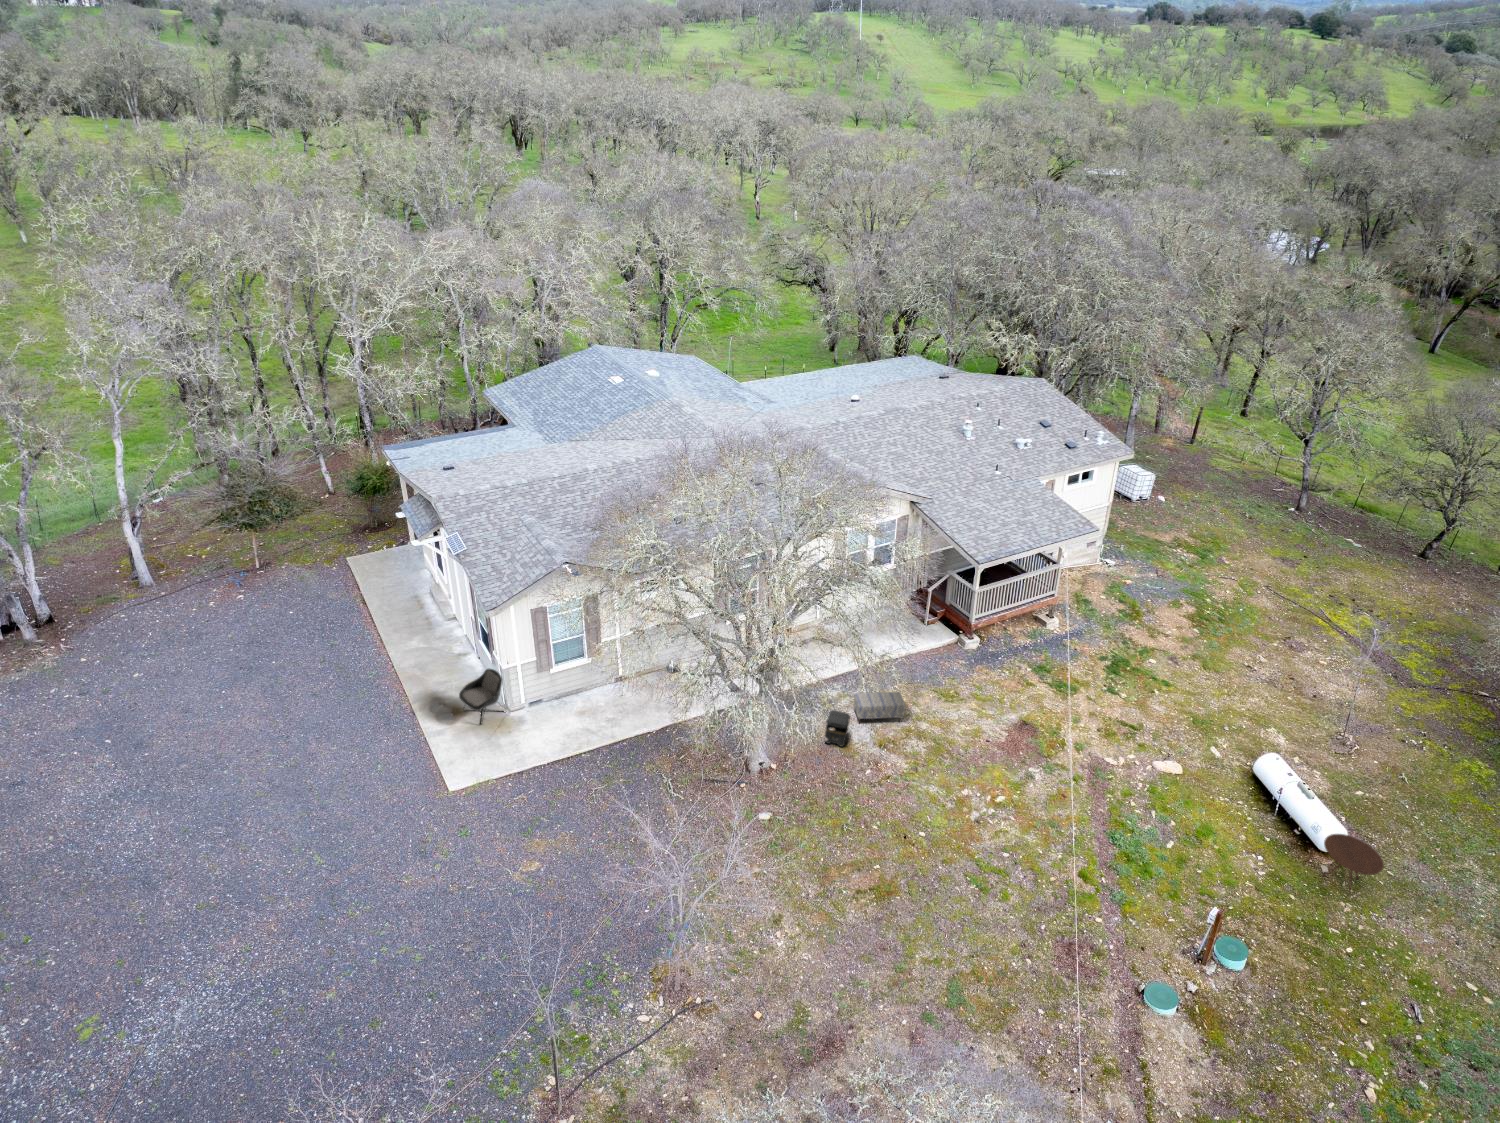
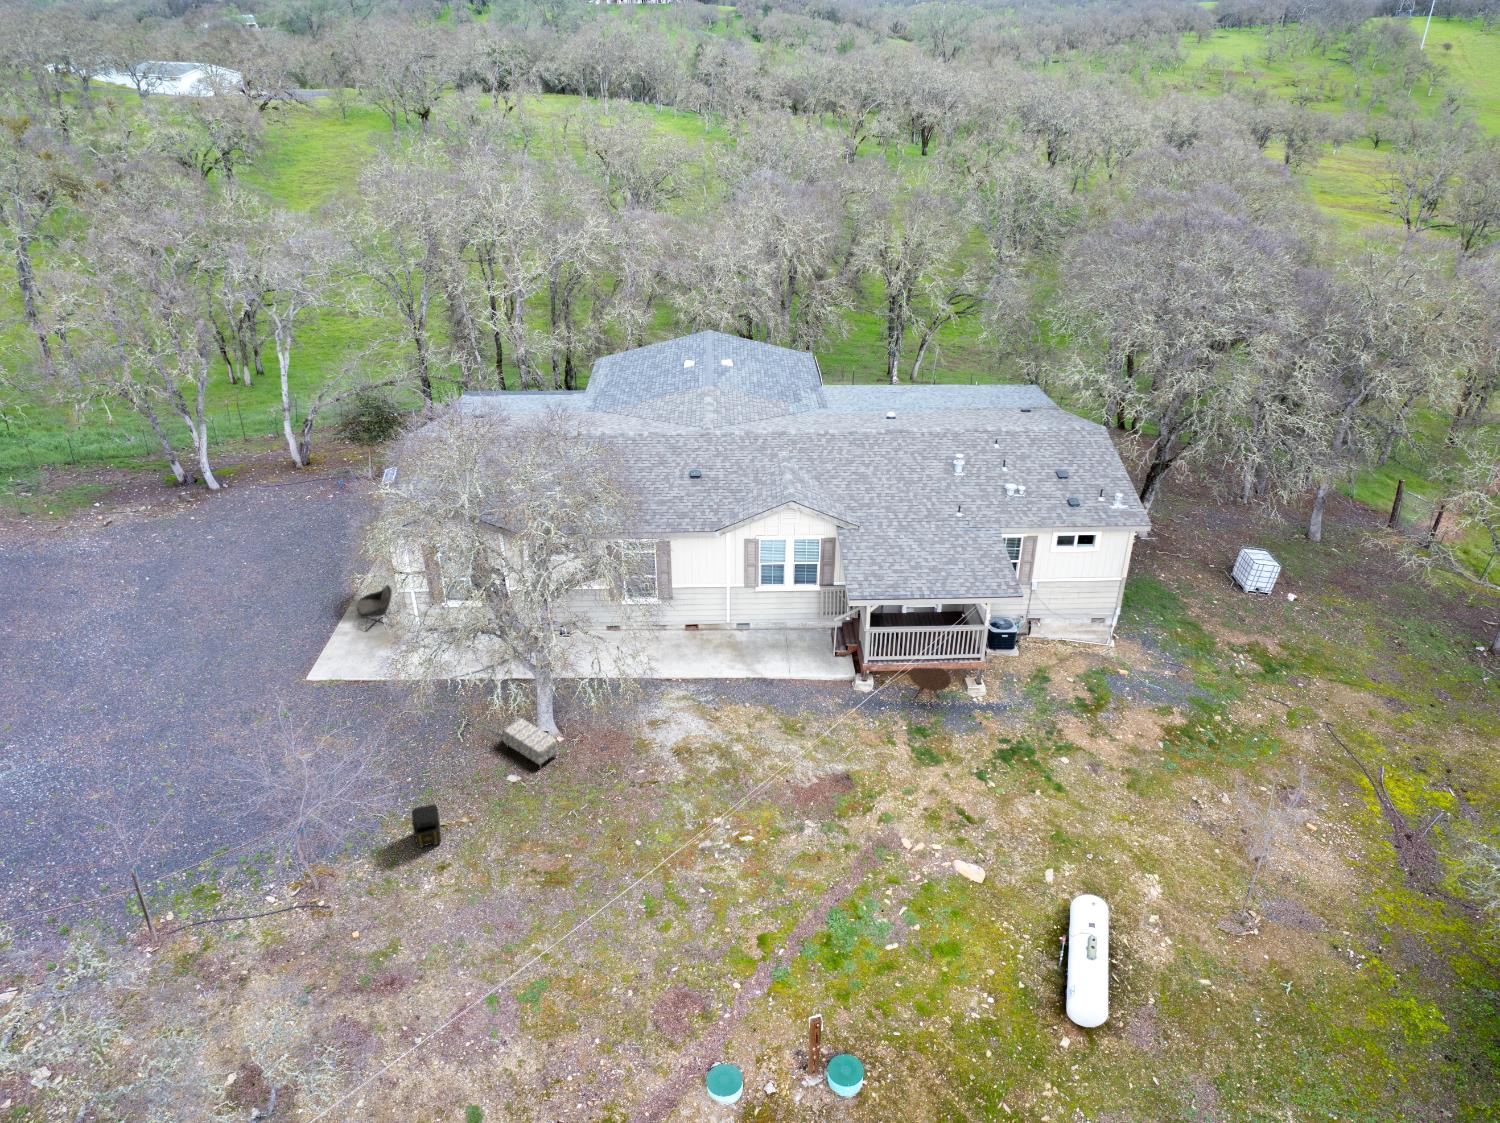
bench: present [853,692,906,723] -> present [503,718,558,769]
toolbox: present [825,710,850,746] -> present [412,804,441,848]
round table: present [1323,834,1384,892] -> present [909,668,951,703]

